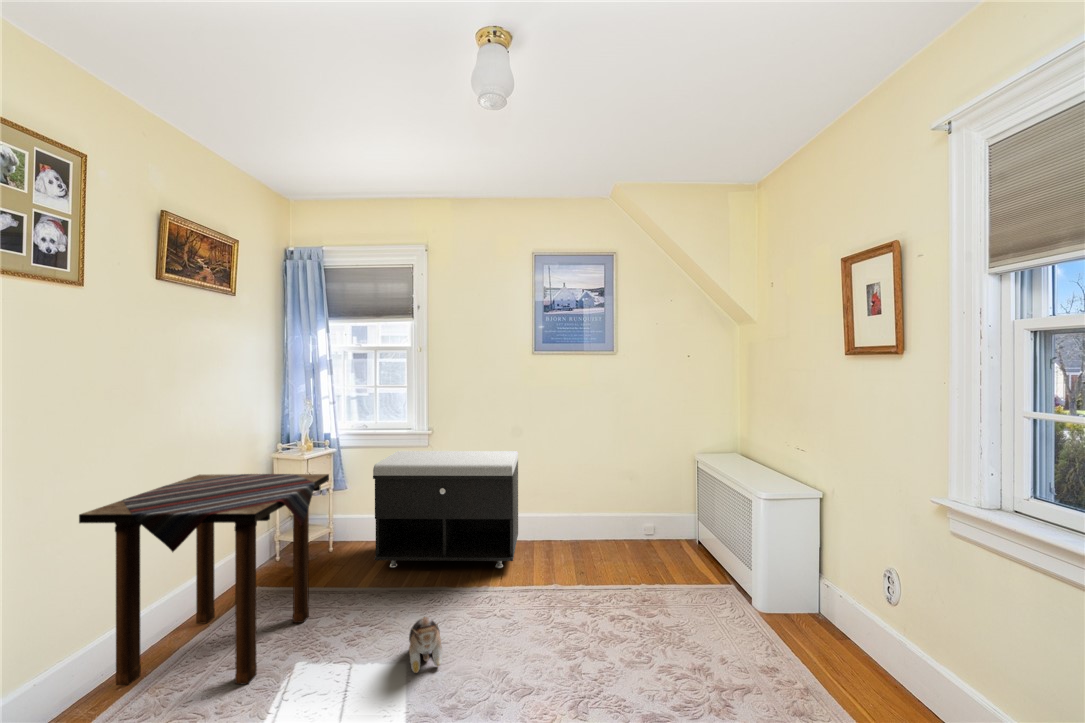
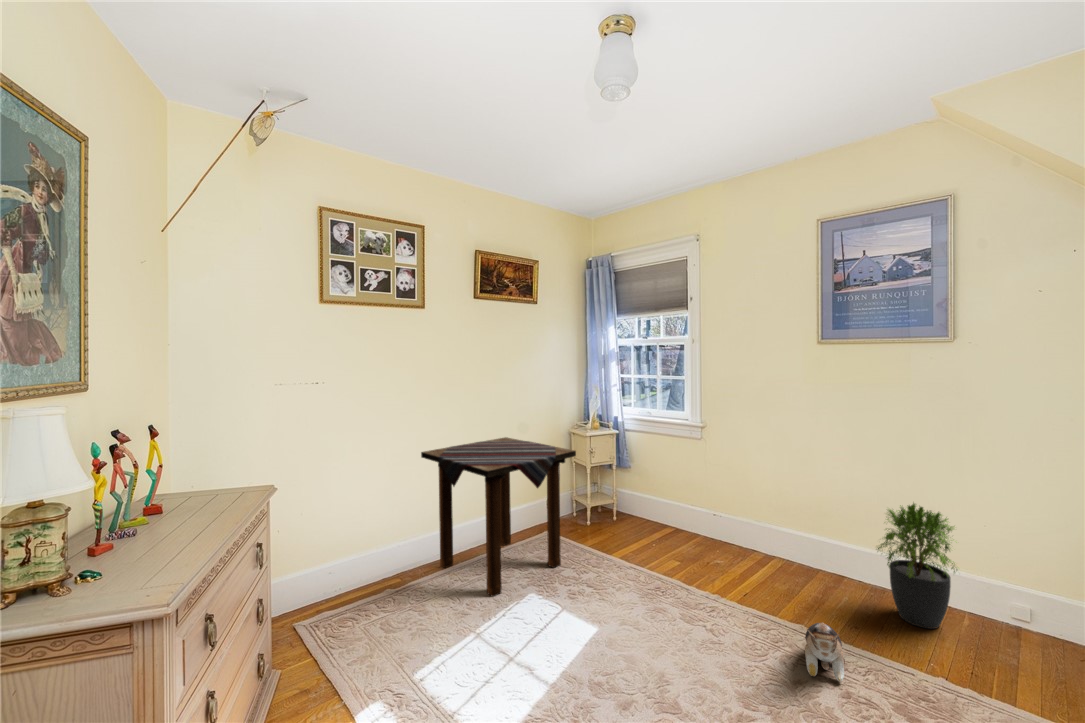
storage bench: present [373,451,518,568] -> none [629,439,796,585]
potted plant: none [580,469,631,558] -> present [878,503,955,629]
plush toy: present [409,617,442,673] -> present [805,622,845,682]

